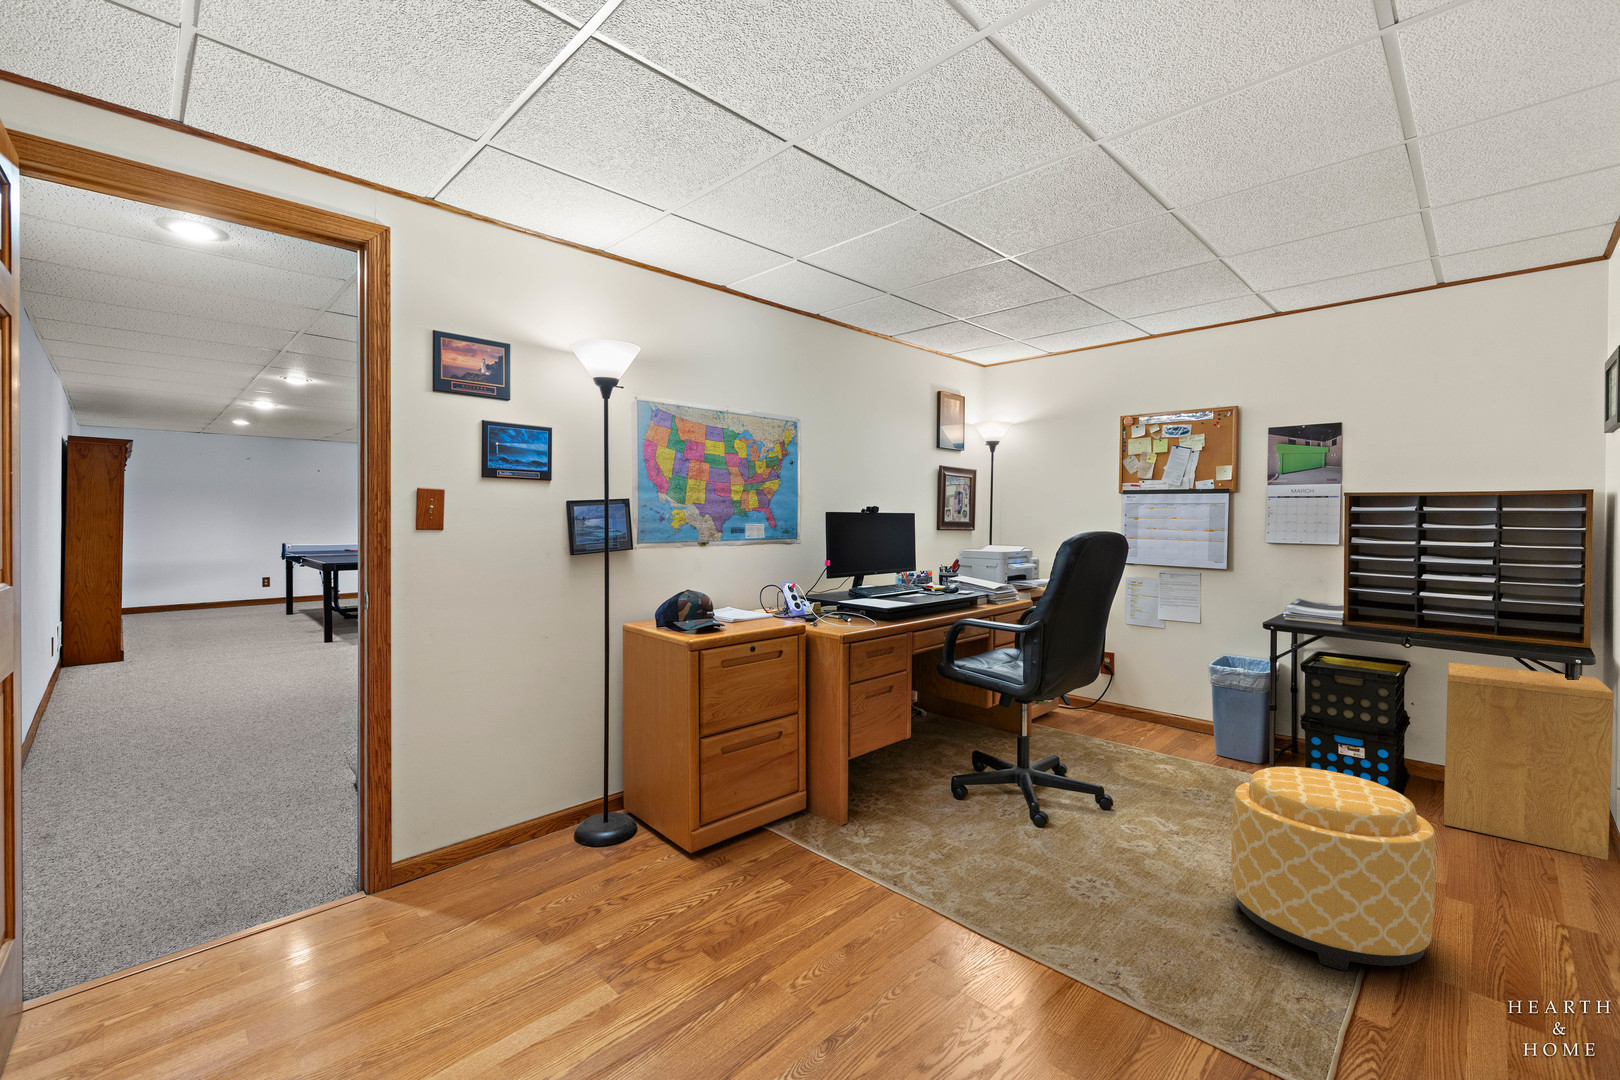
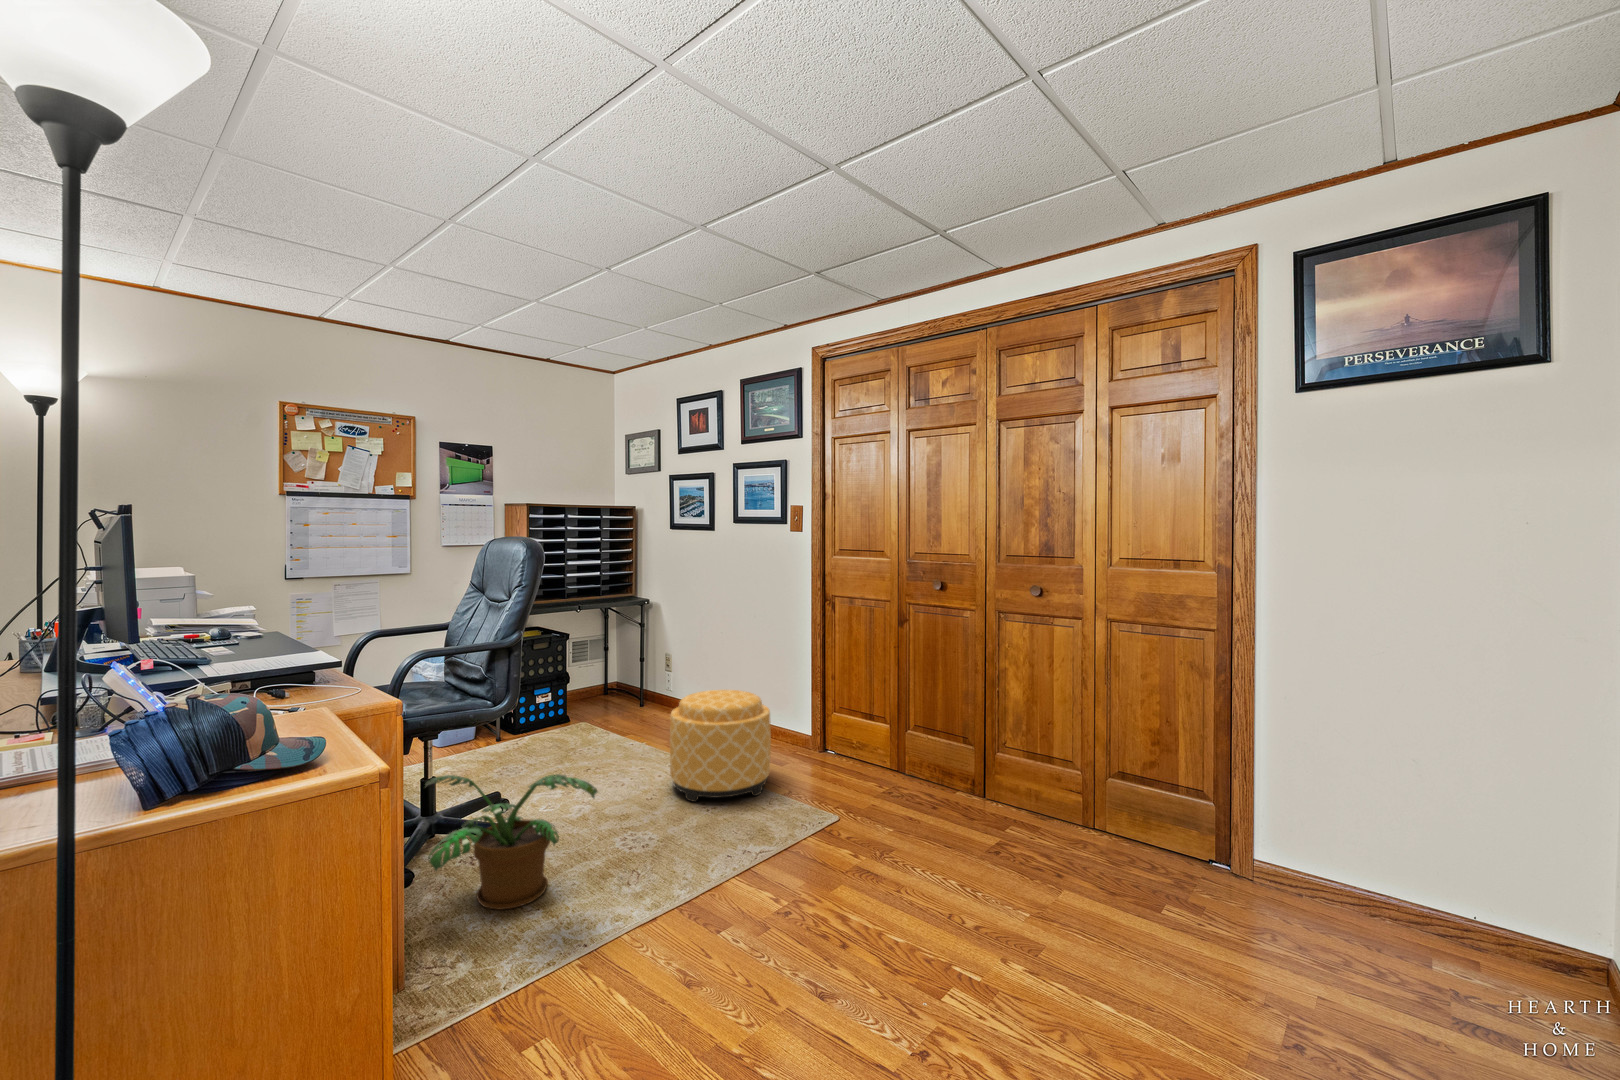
side table: present [1444,662,1614,860] -> none [589,615,678,723]
potted plant: none [889,714,1002,852] -> present [425,774,597,910]

